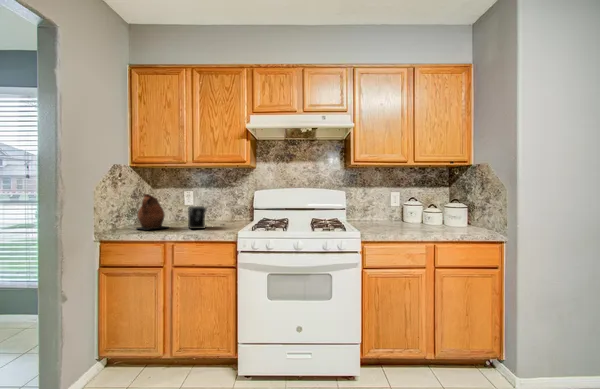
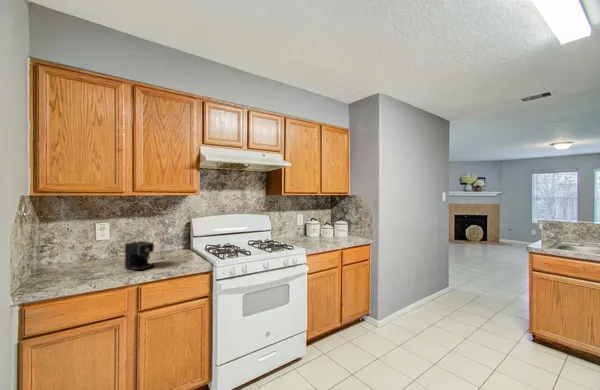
ceramic pitcher: present [137,194,169,229] -> none [39,234,98,283]

